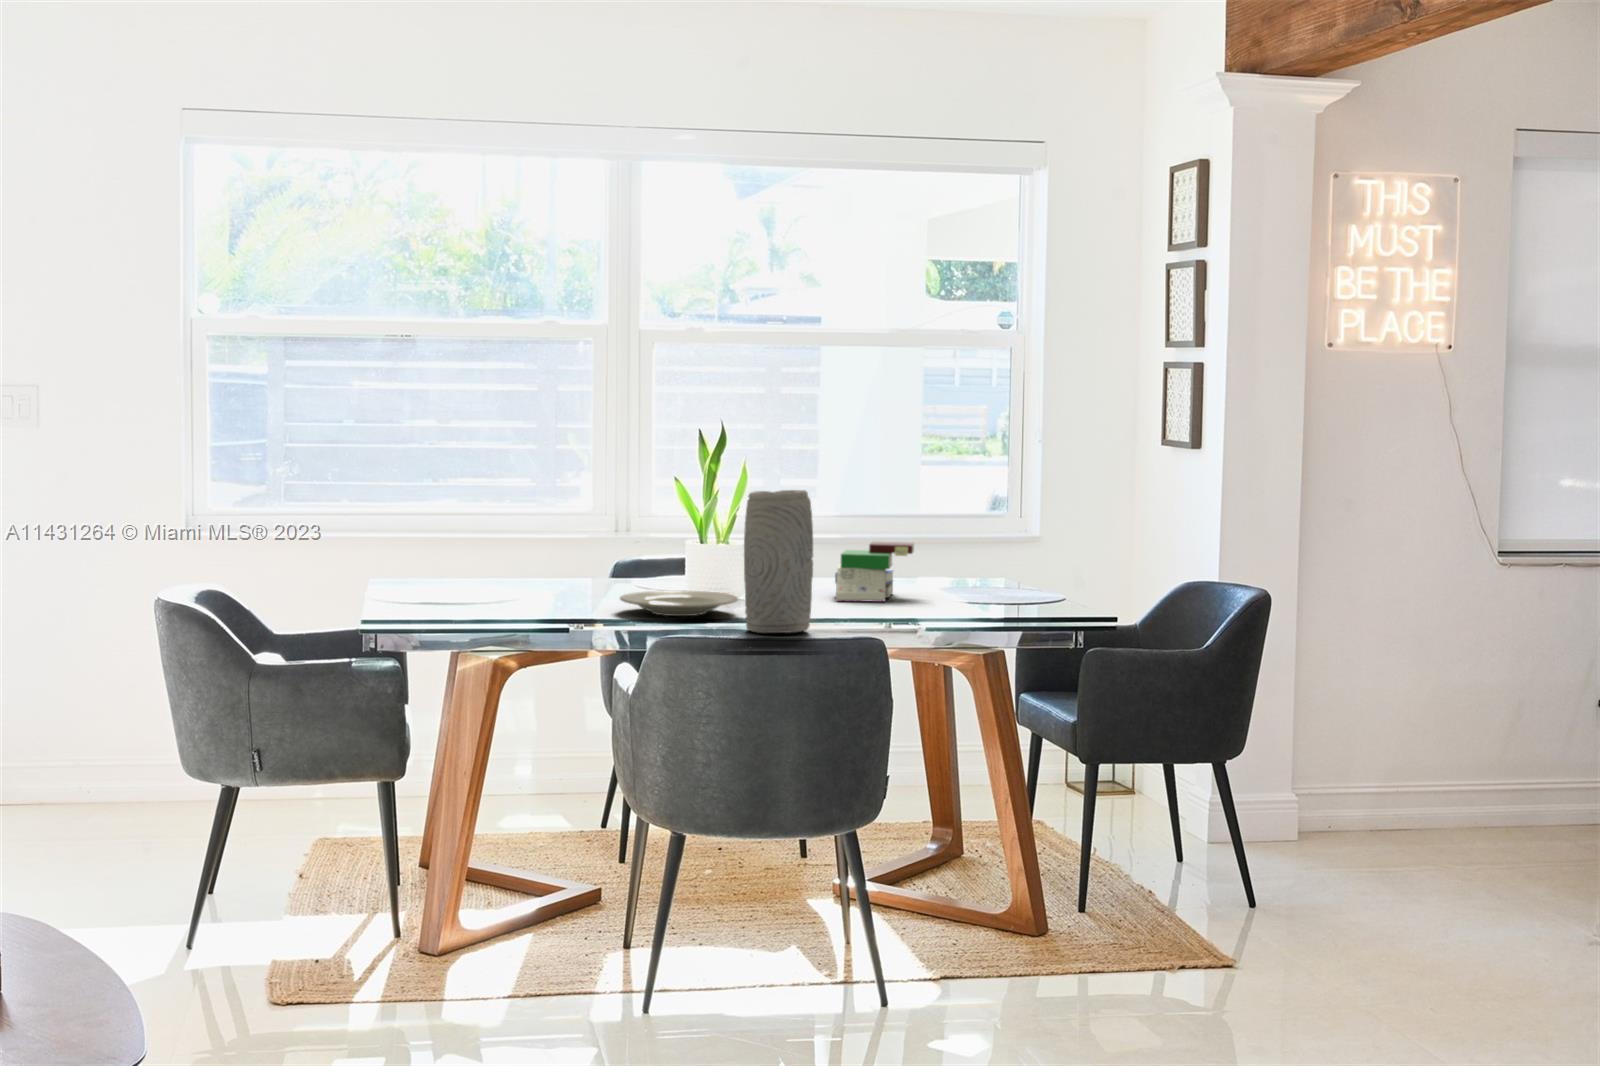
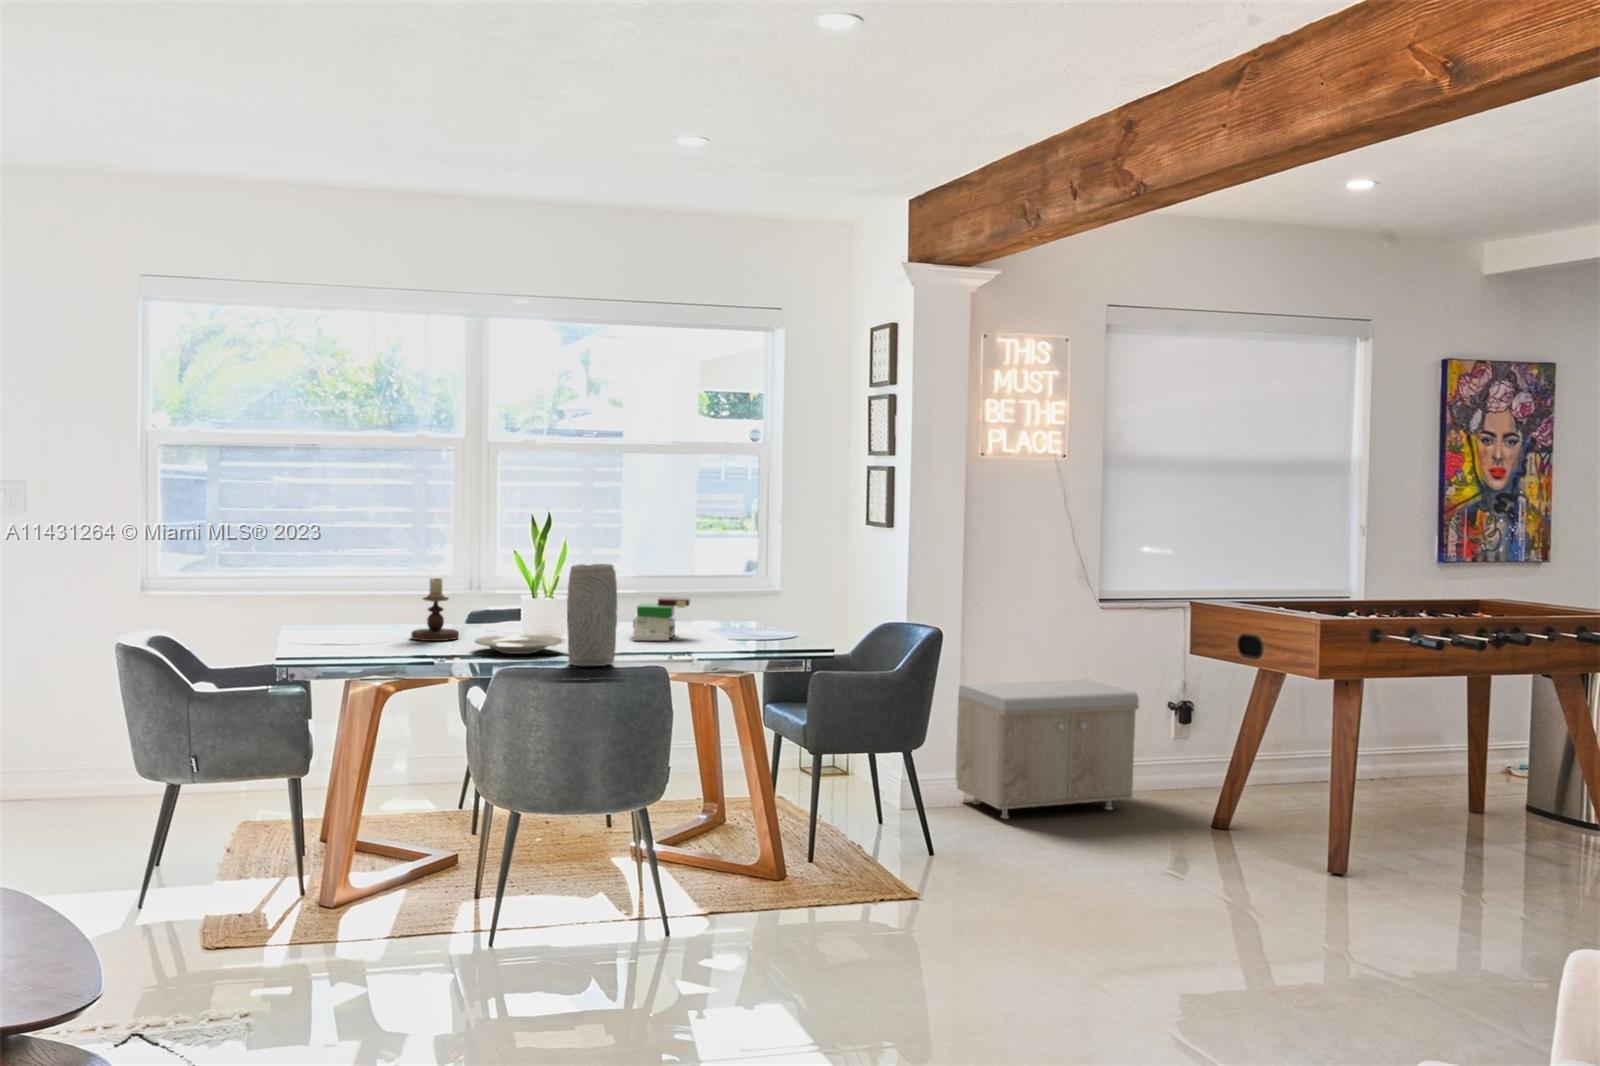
candlestick: none [538,513,601,599] -> present [411,578,459,641]
storage bench: none [1285,665,1562,860] -> present [956,680,1139,819]

